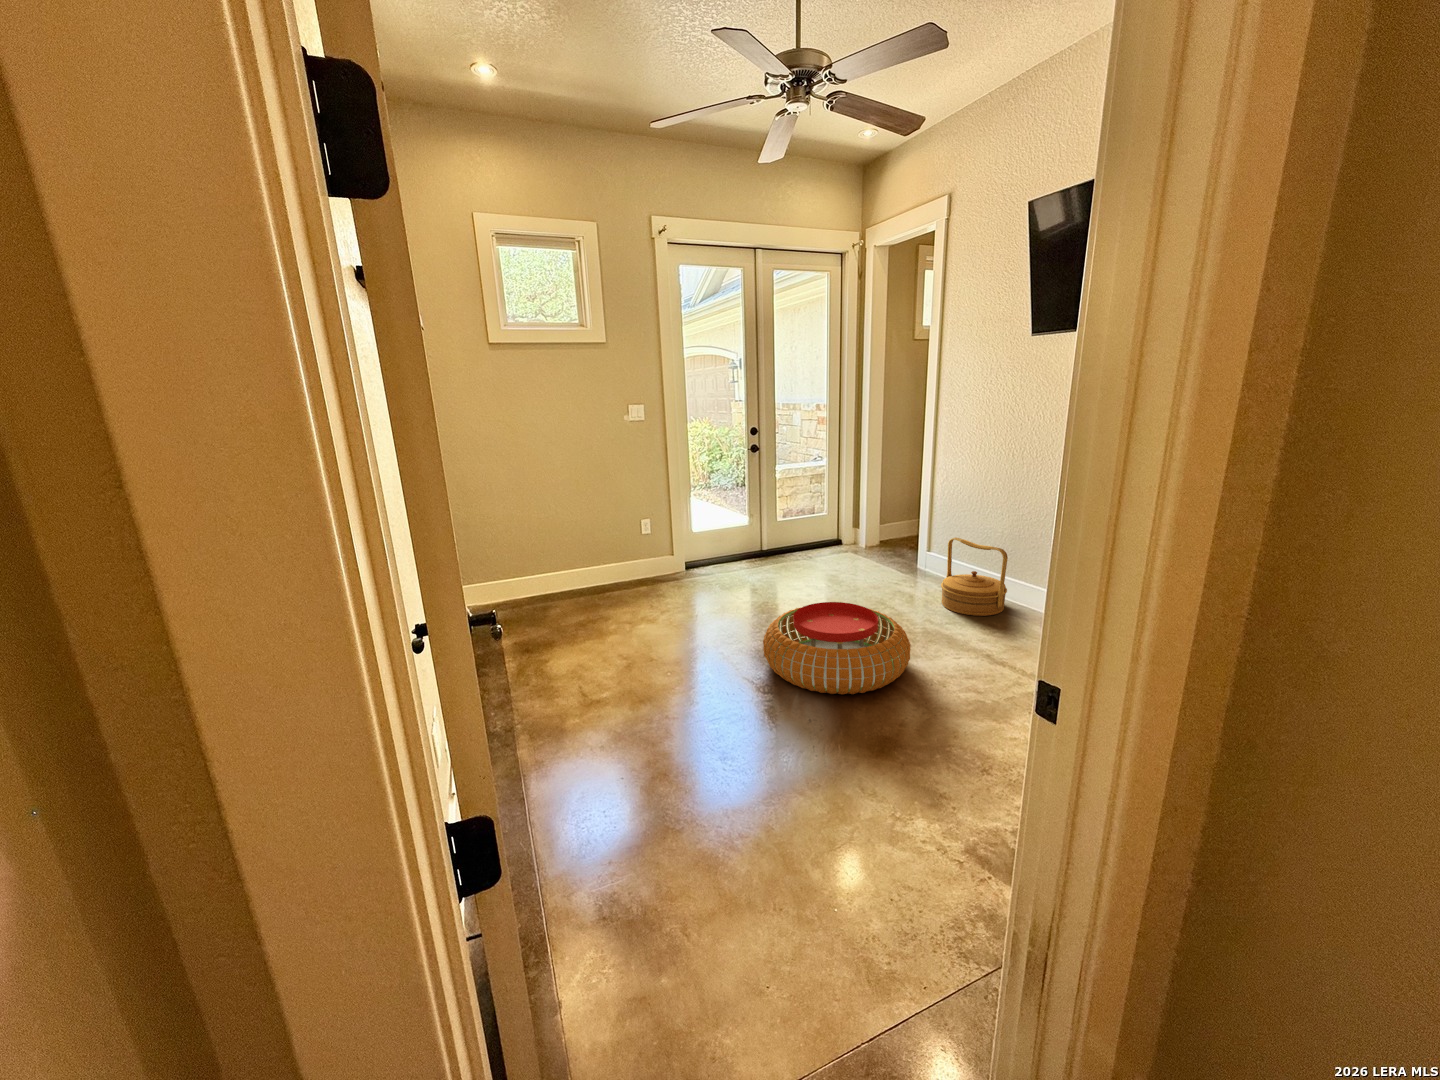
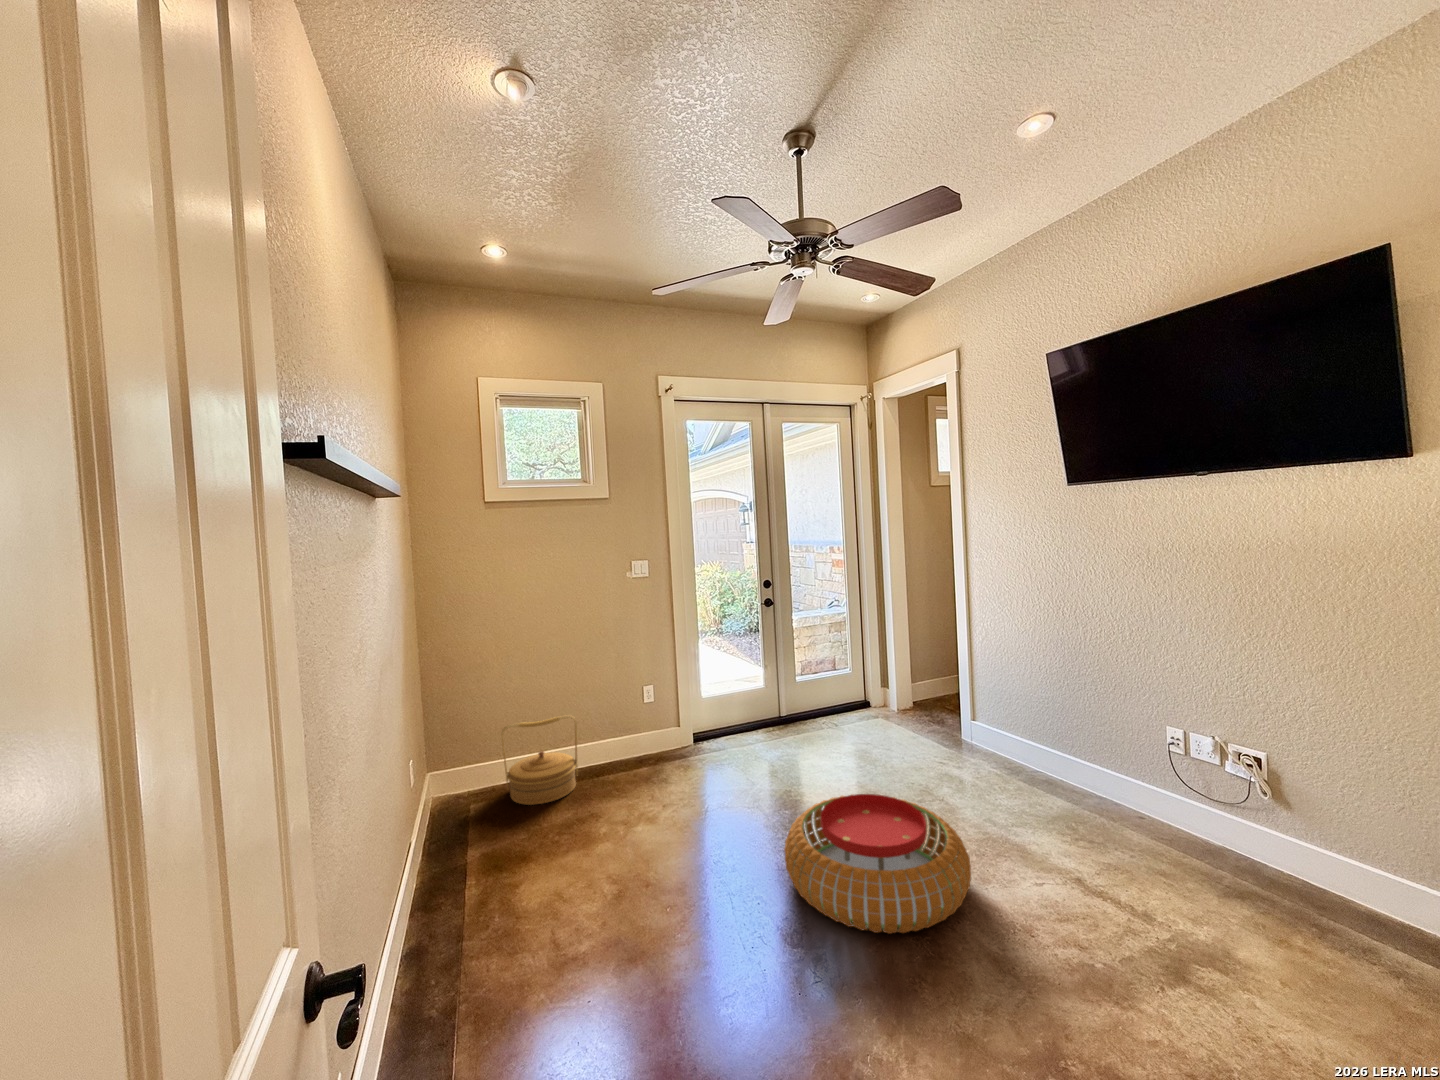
woven basket: present [941,538,1008,616] -> present [501,715,578,805]

